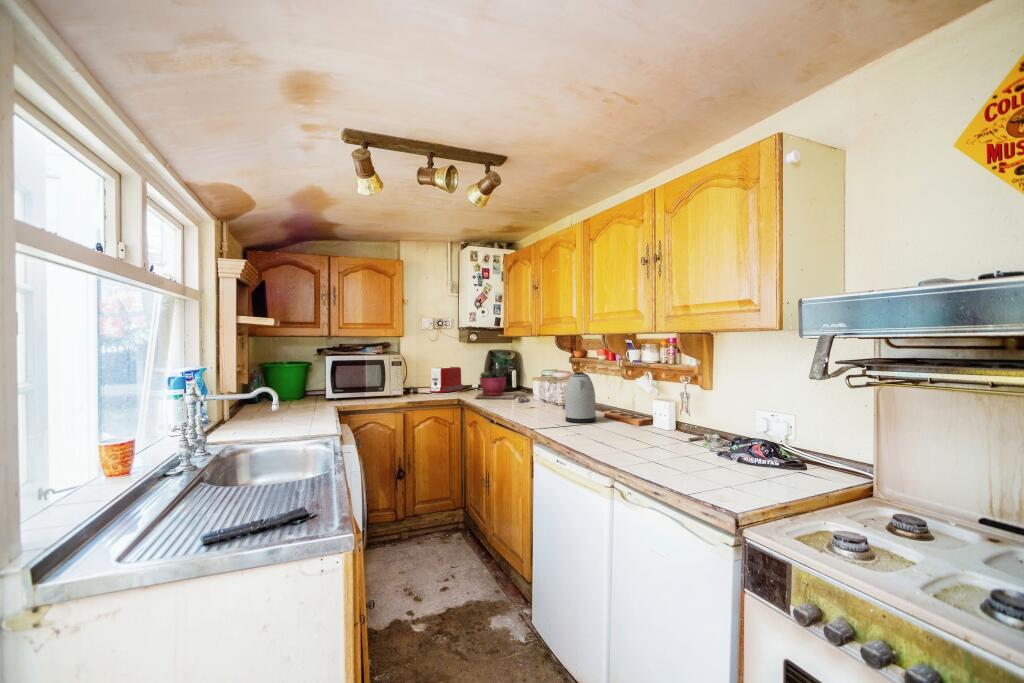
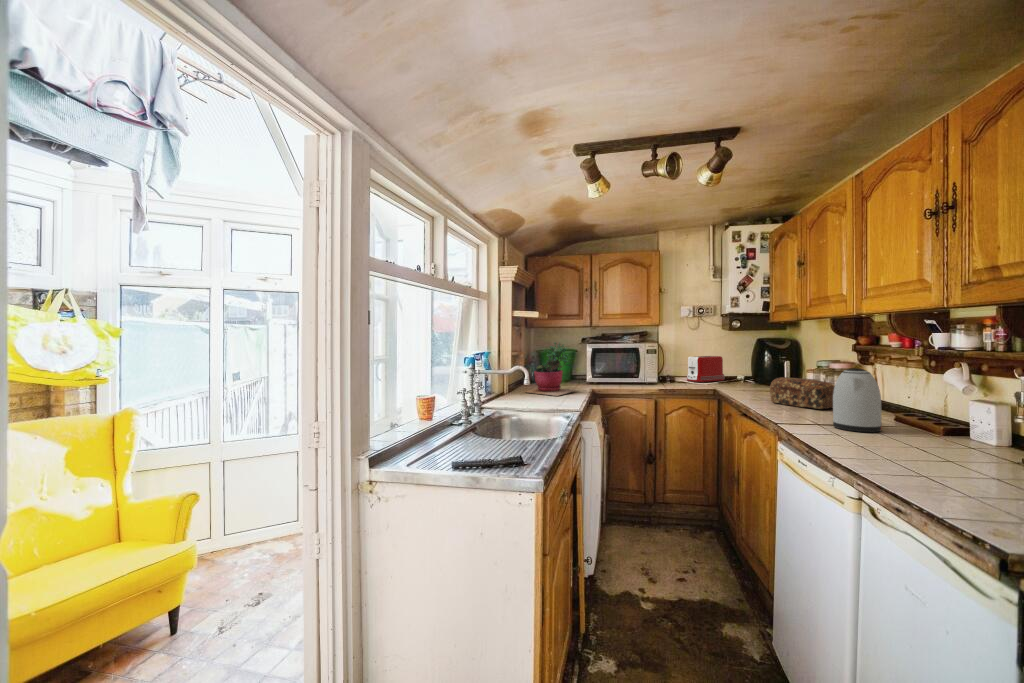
succulent plant: present [476,351,515,398] -> present [526,342,575,396]
bread loaf: none [511,383,560,408] -> present [770,377,835,409]

